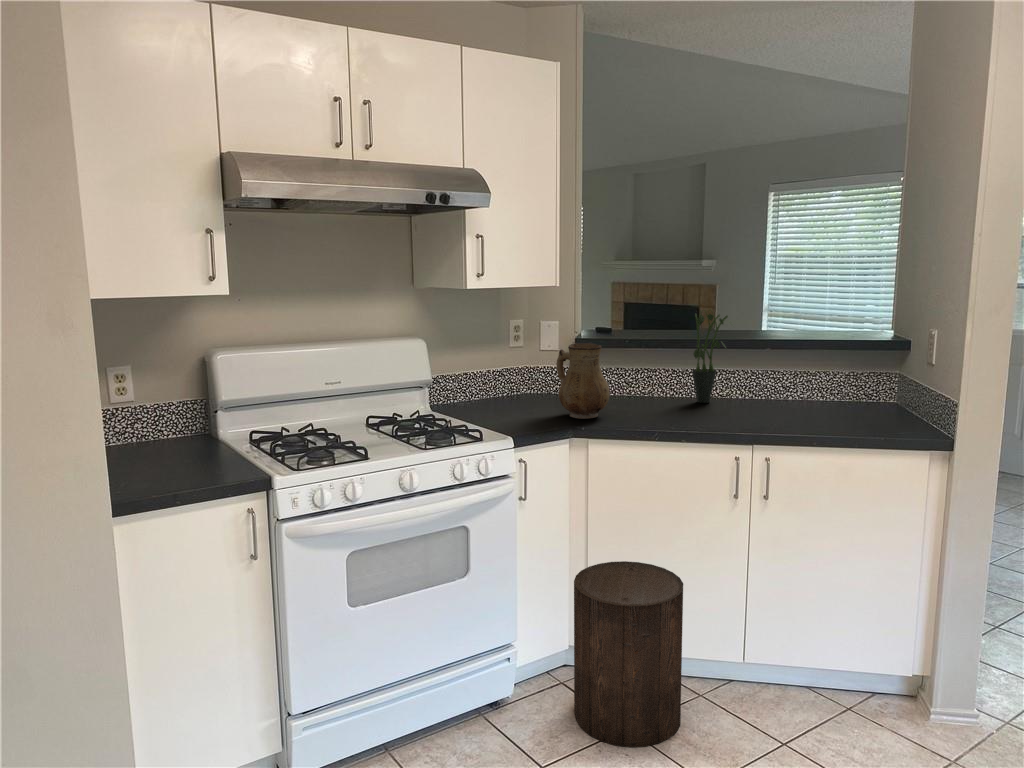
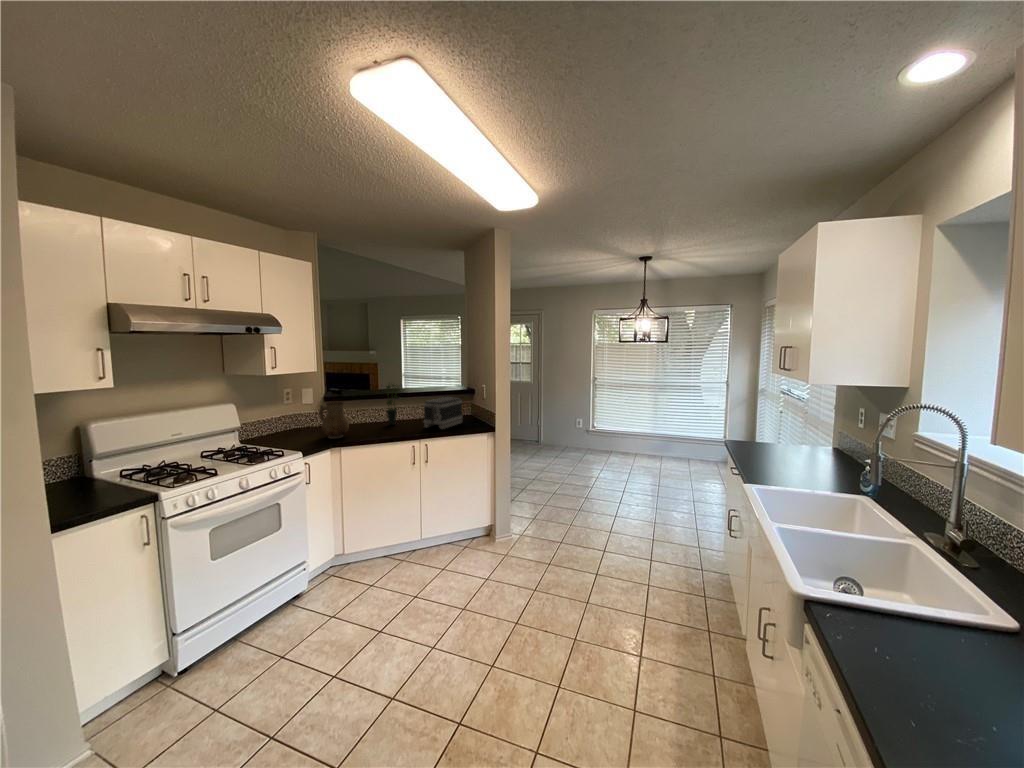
toaster: none [770,350,873,424] -> present [424,397,463,429]
stool: present [574,561,683,747] -> none [340,504,397,595]

